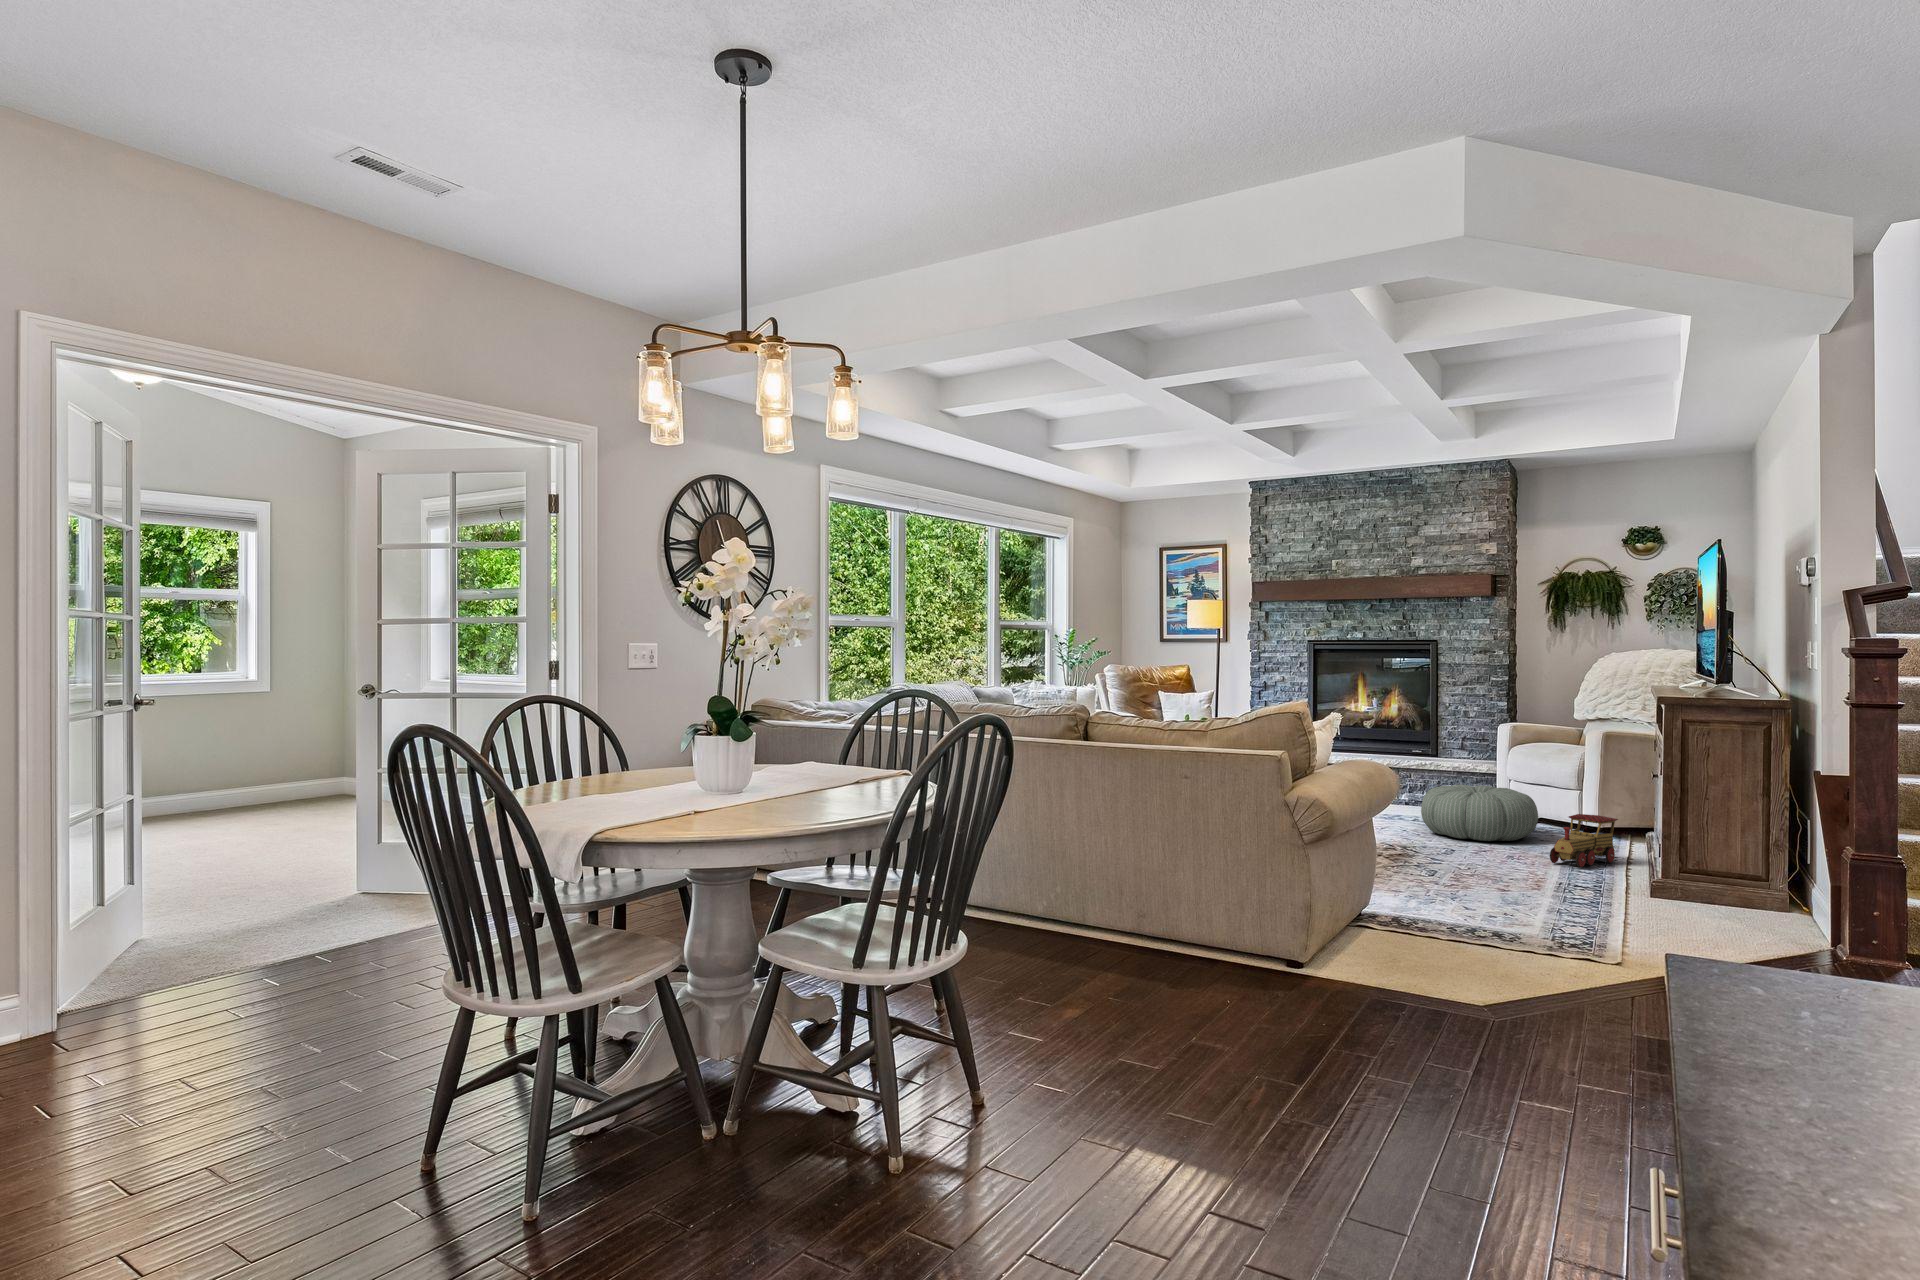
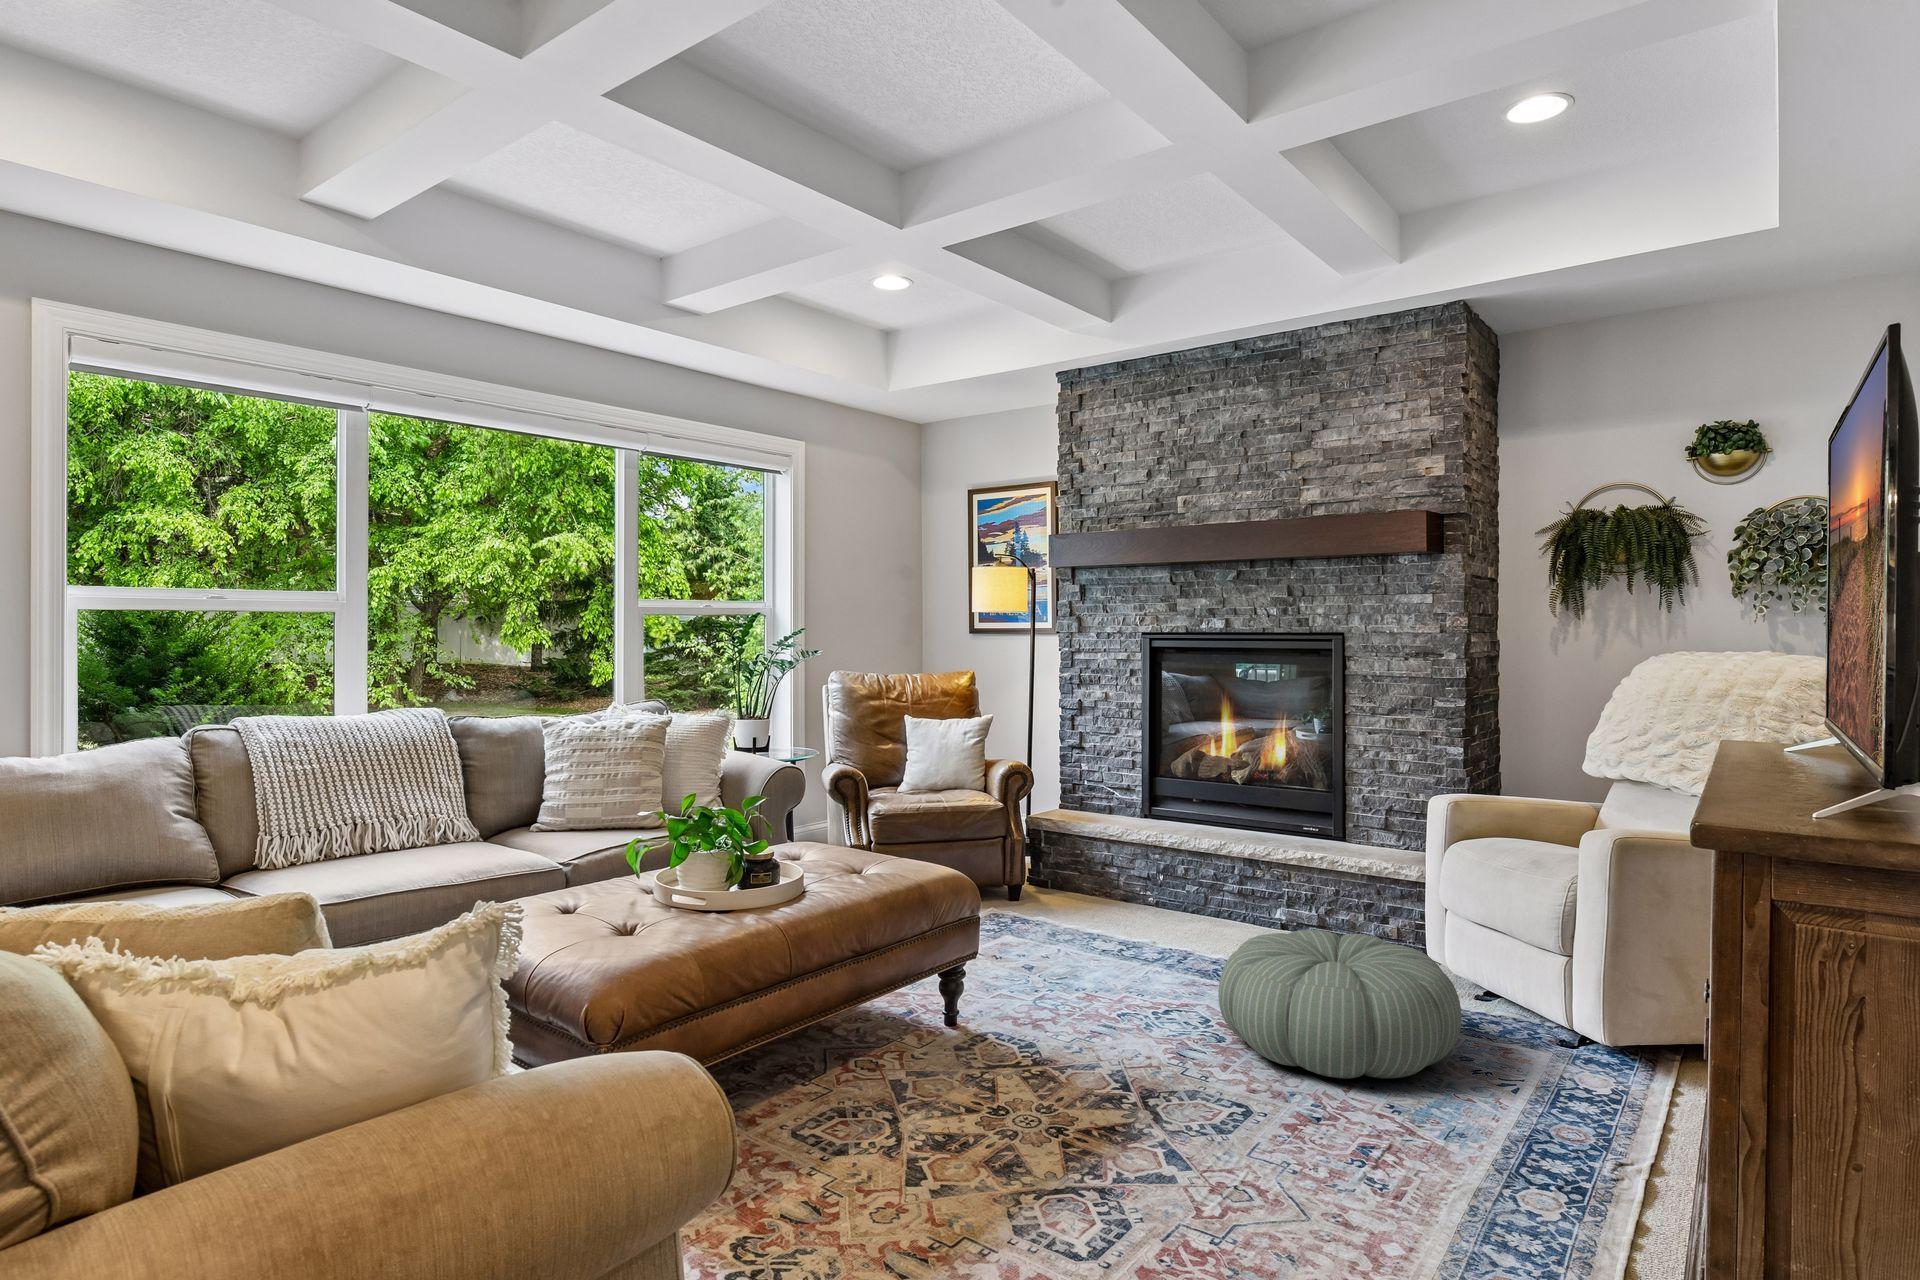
toy train: present [1550,814,1618,868] -> none [1434,1055,1623,1231]

